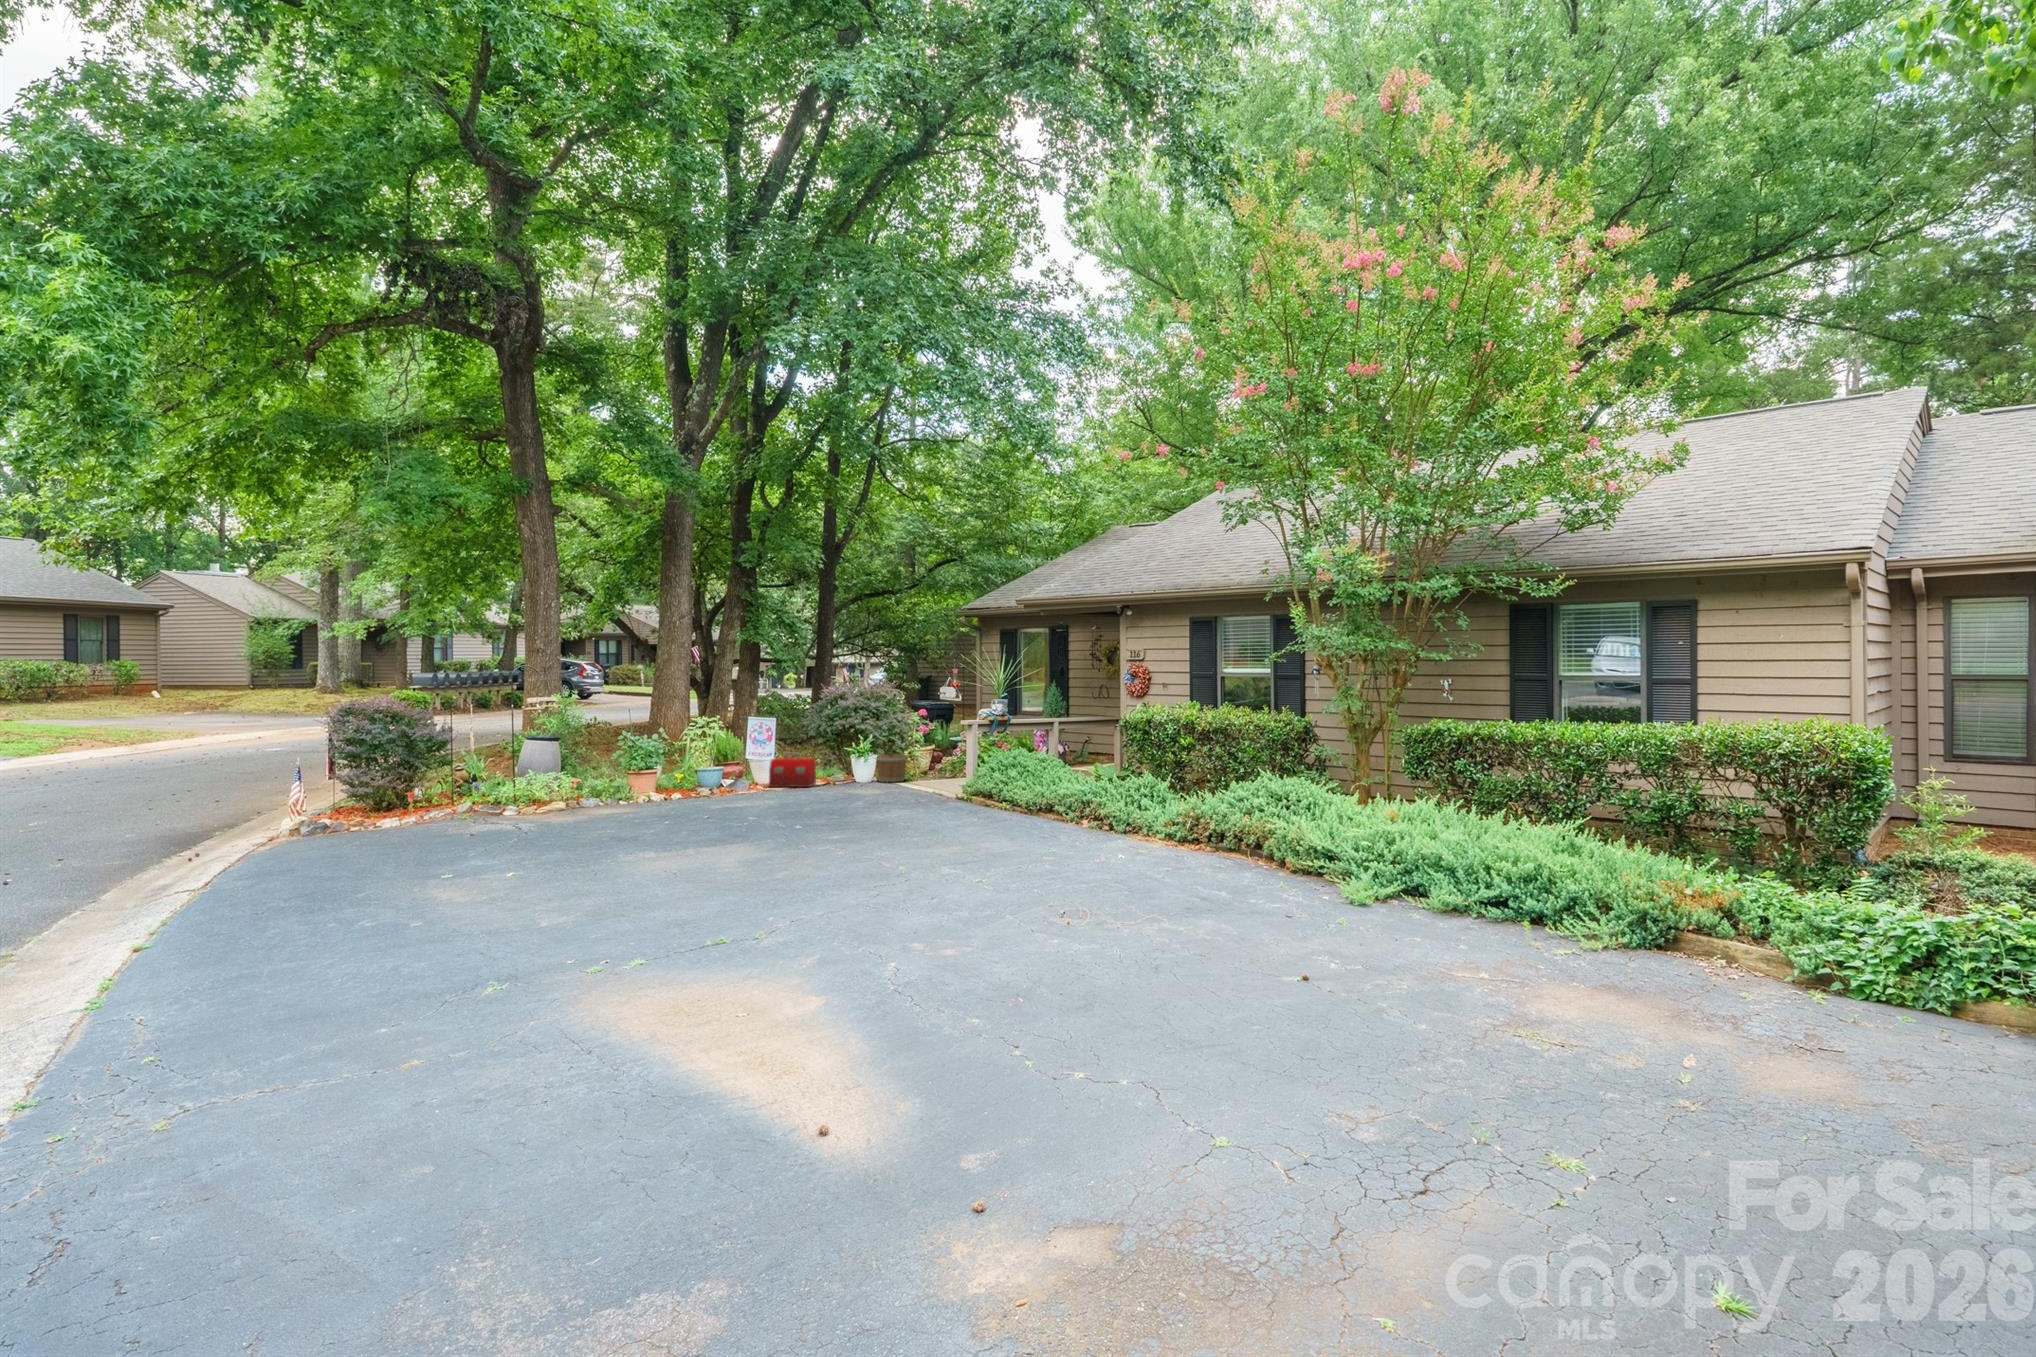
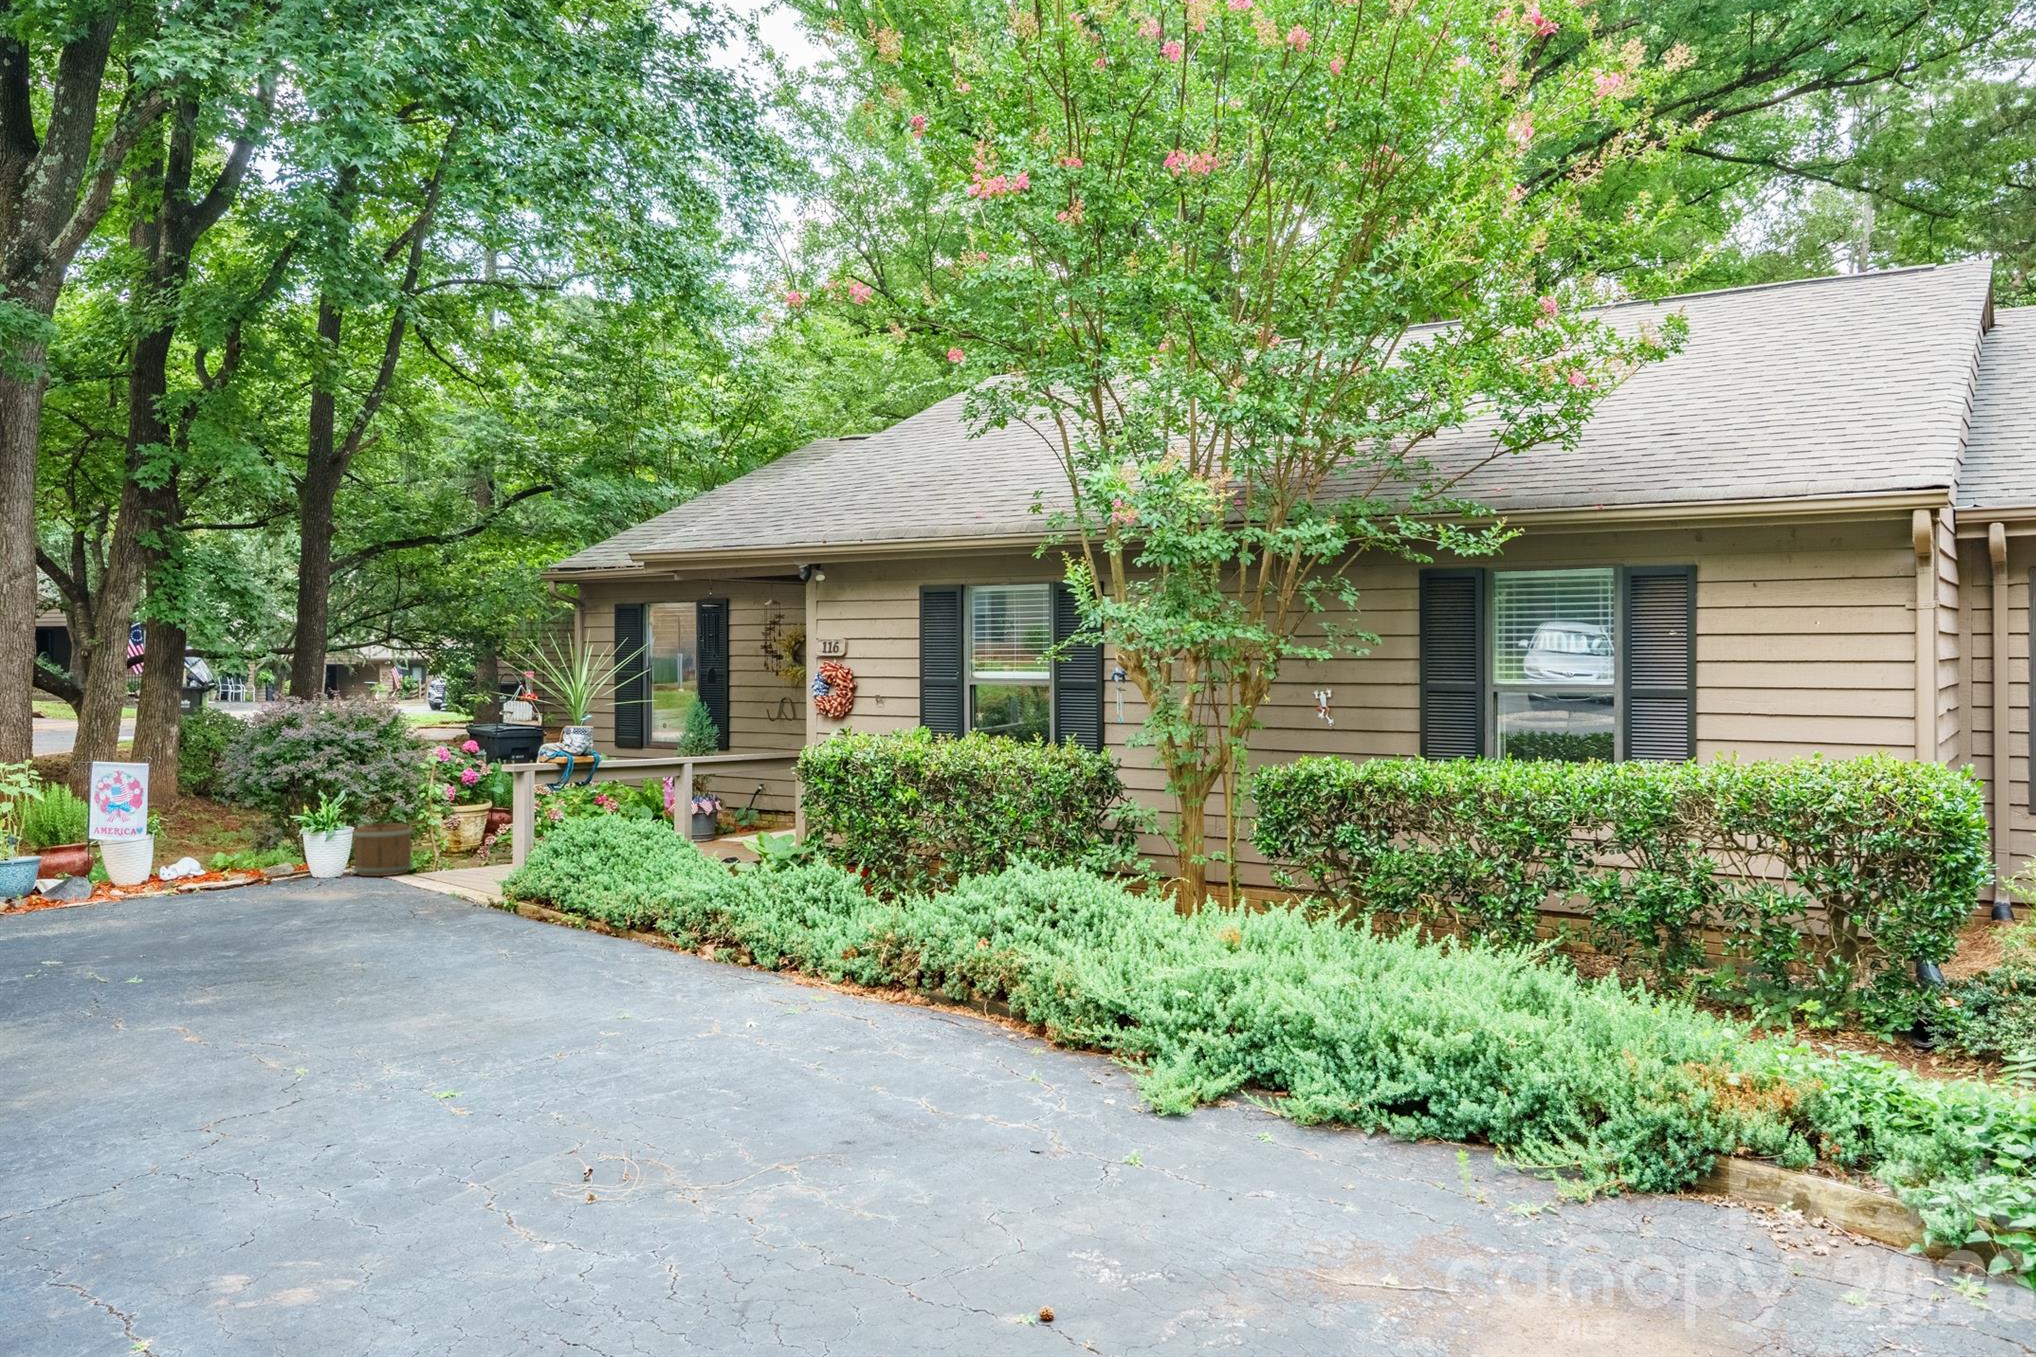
toolbox: present [769,753,816,787] -> none [126,826,228,893]

